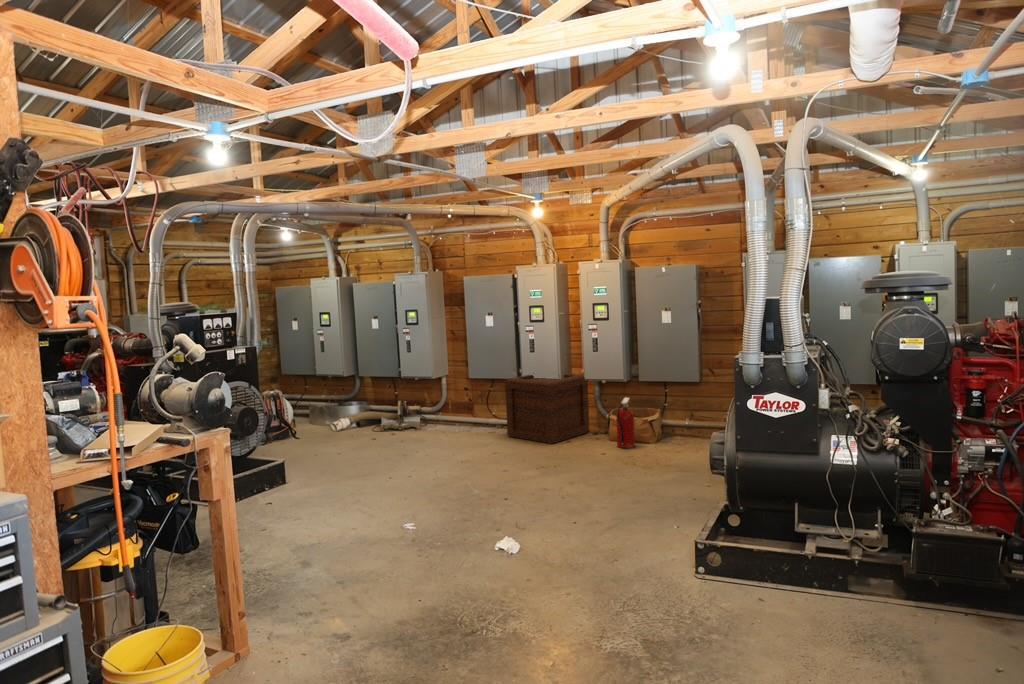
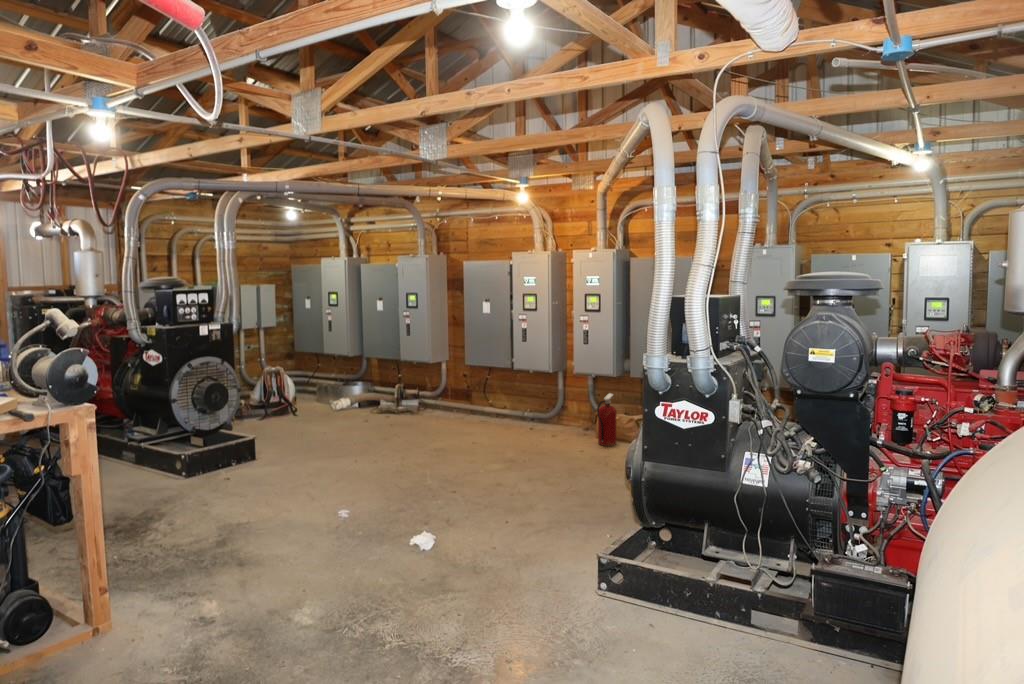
wooden crate: present [505,374,589,444] -> none [493,362,578,437]

